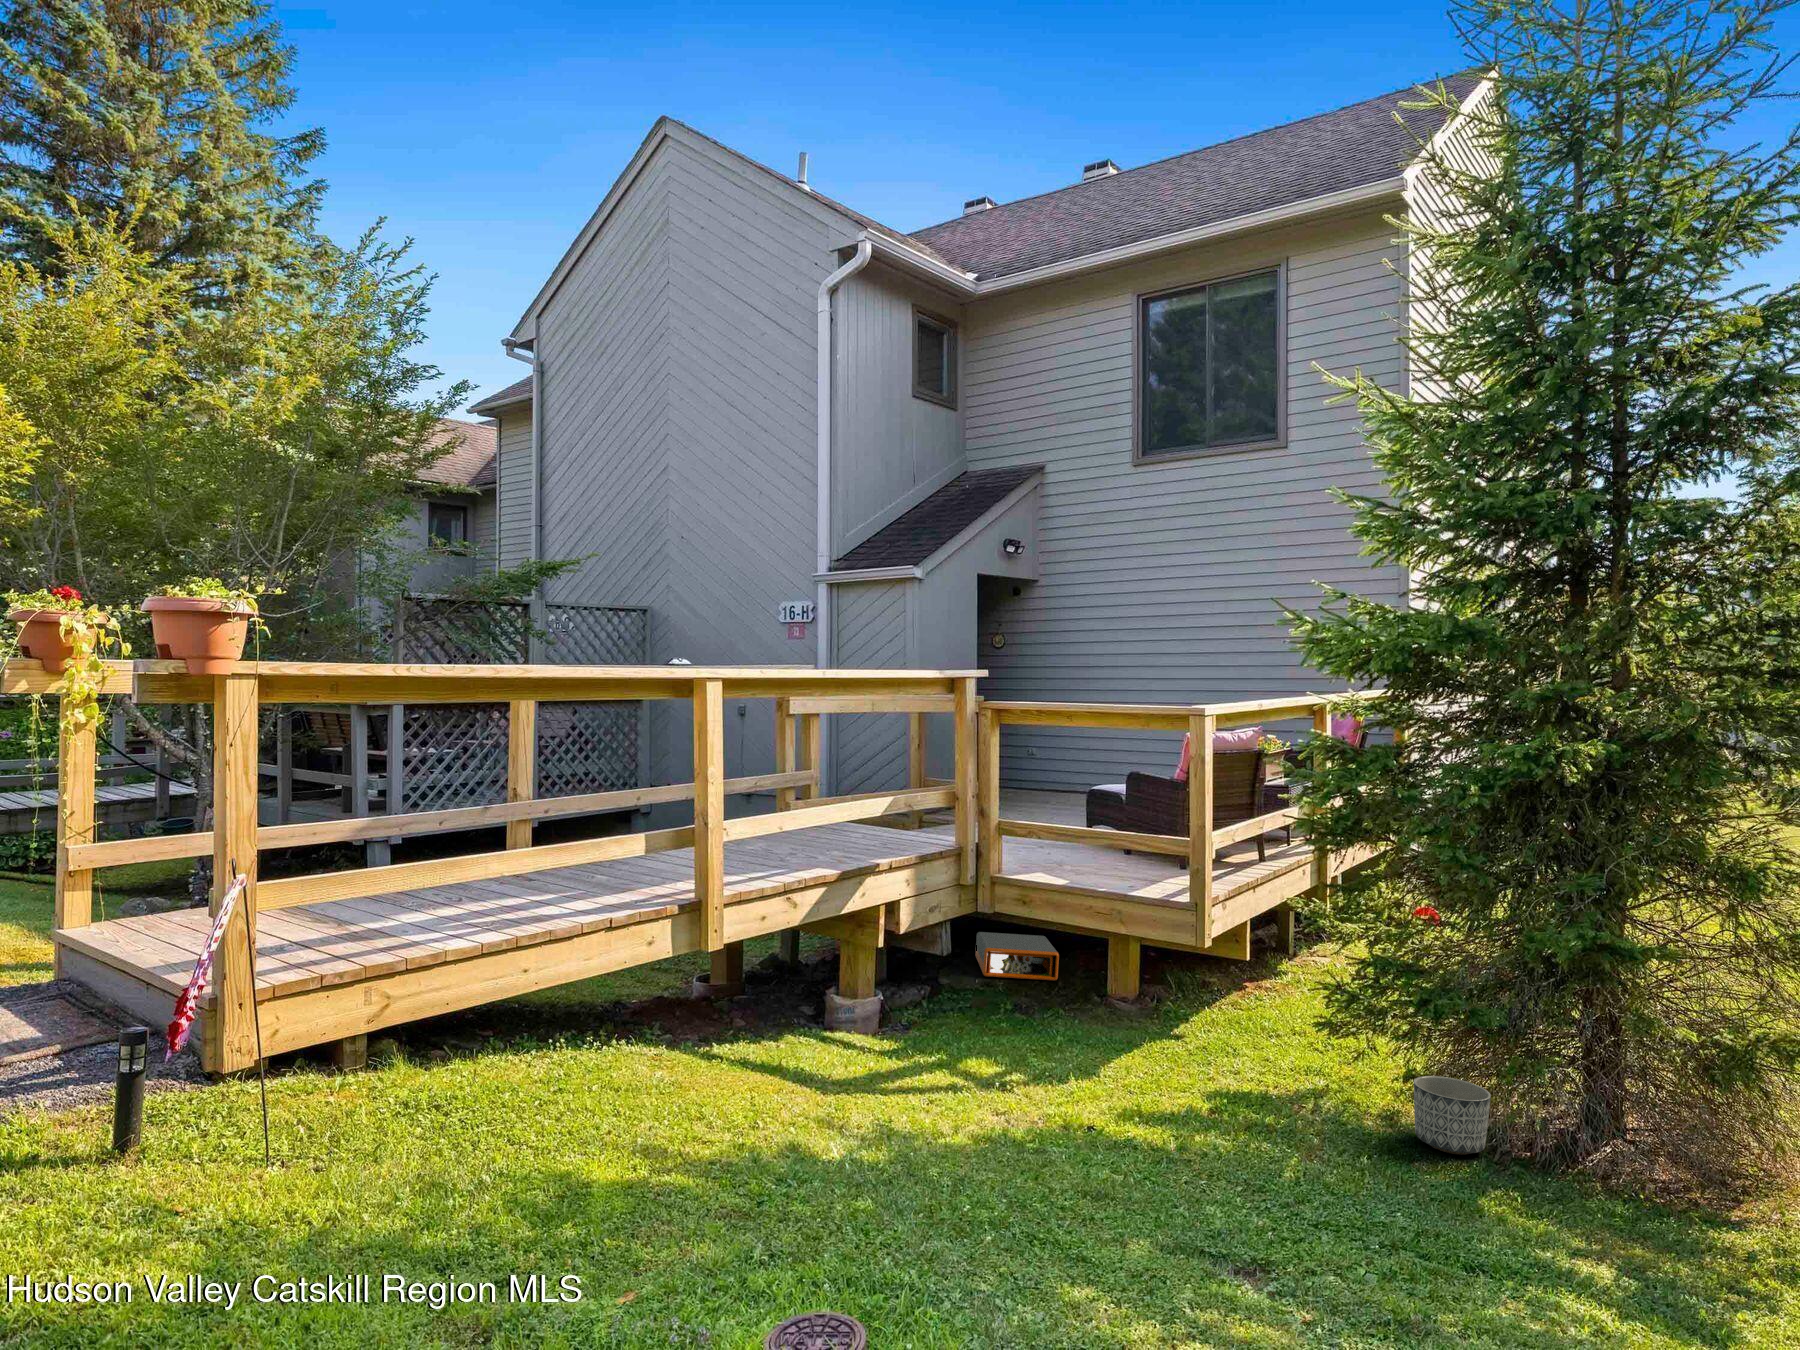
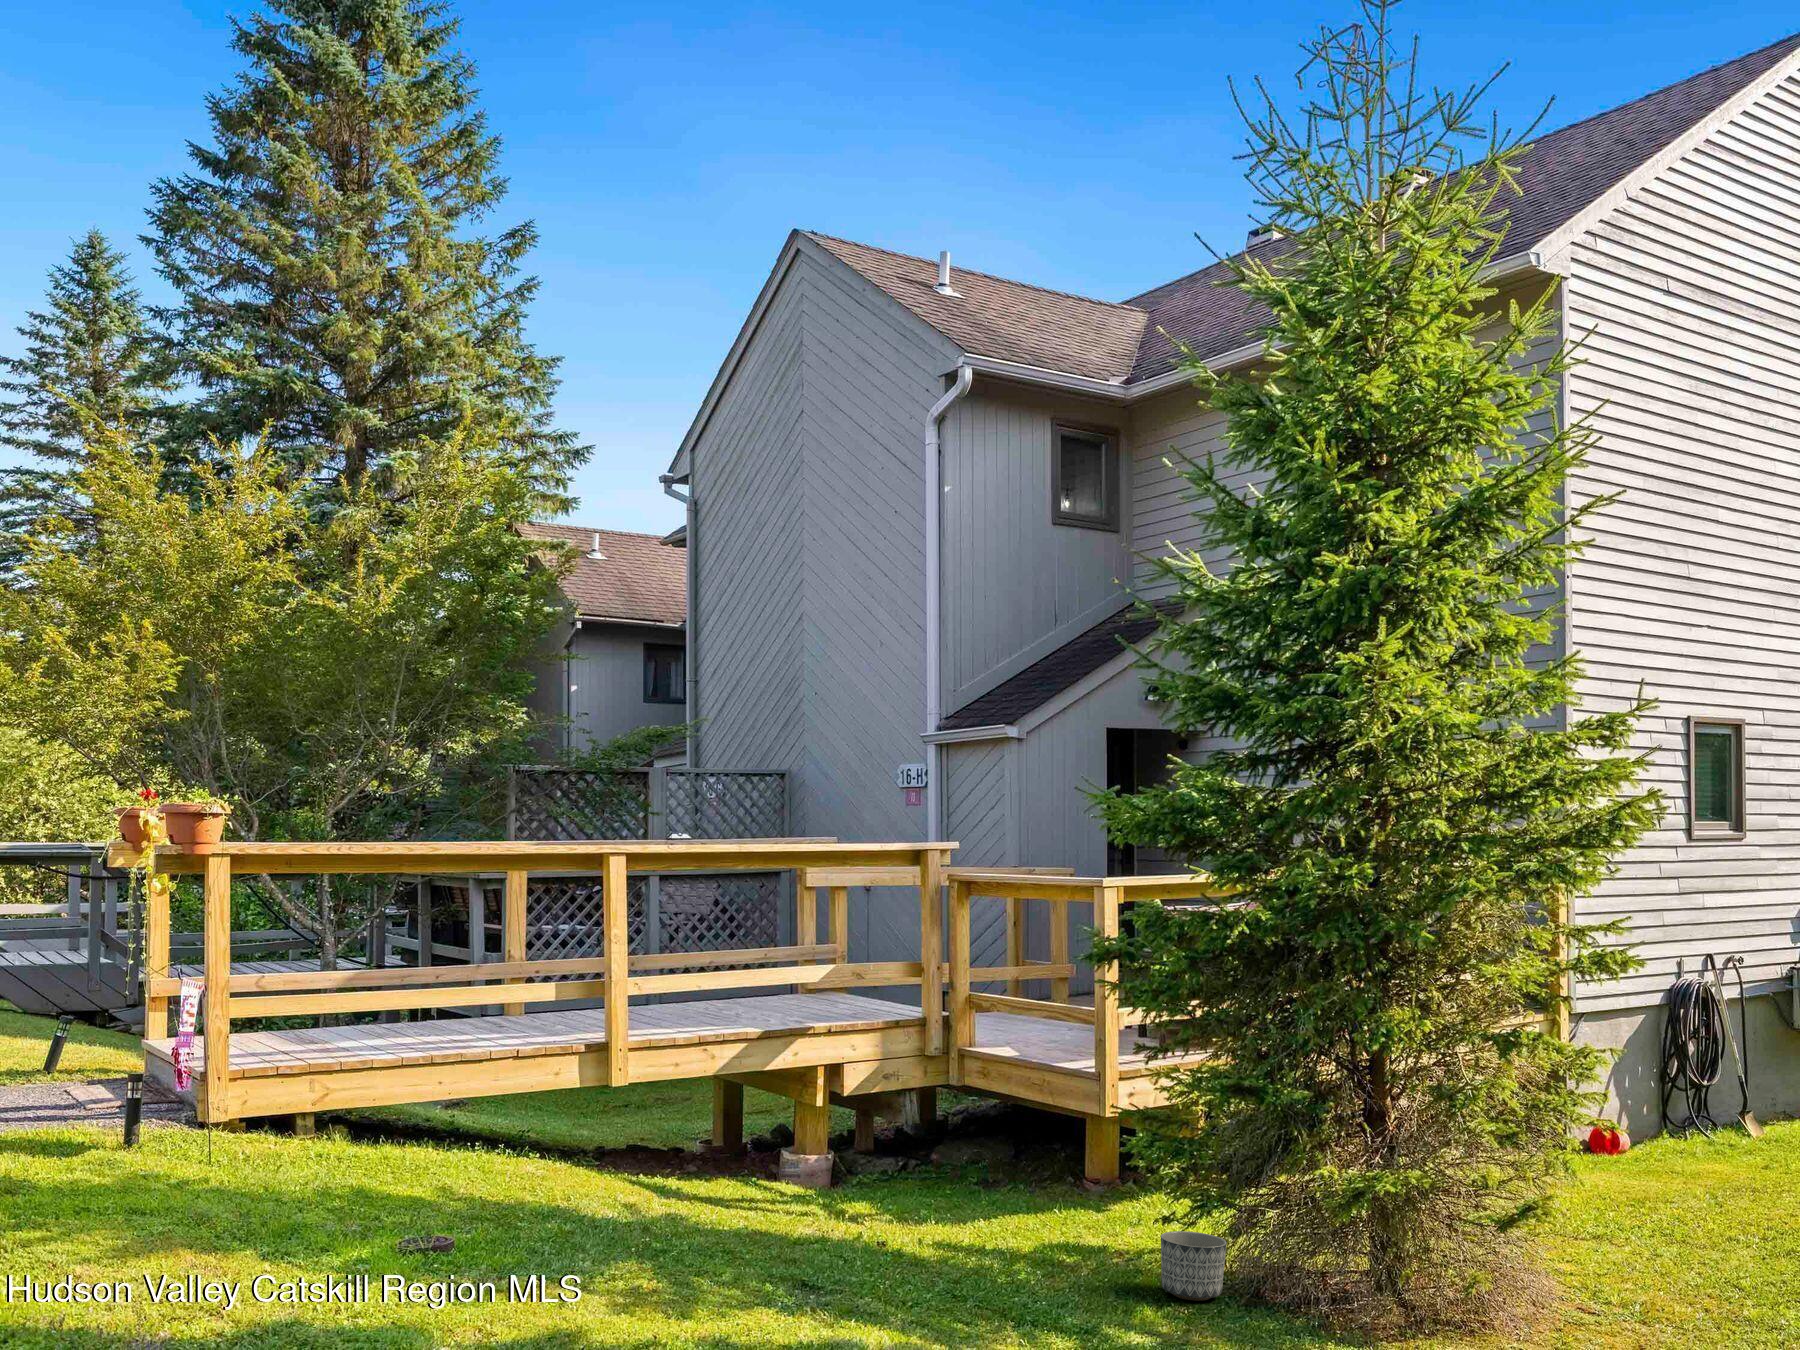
storage box: present [975,932,1059,980] -> none [963,1120,1056,1171]

